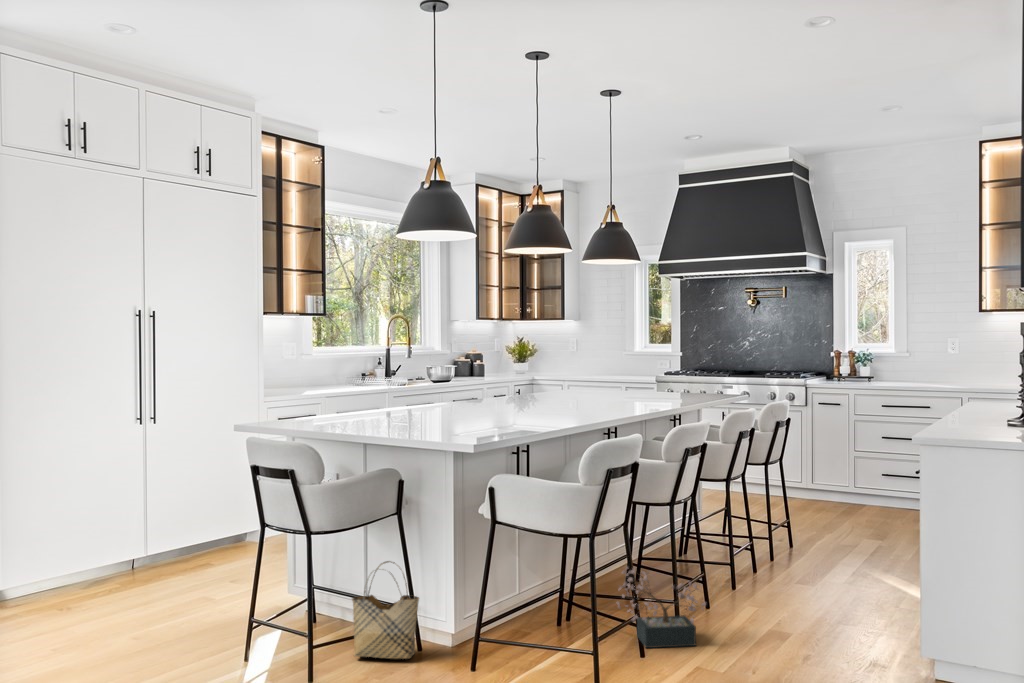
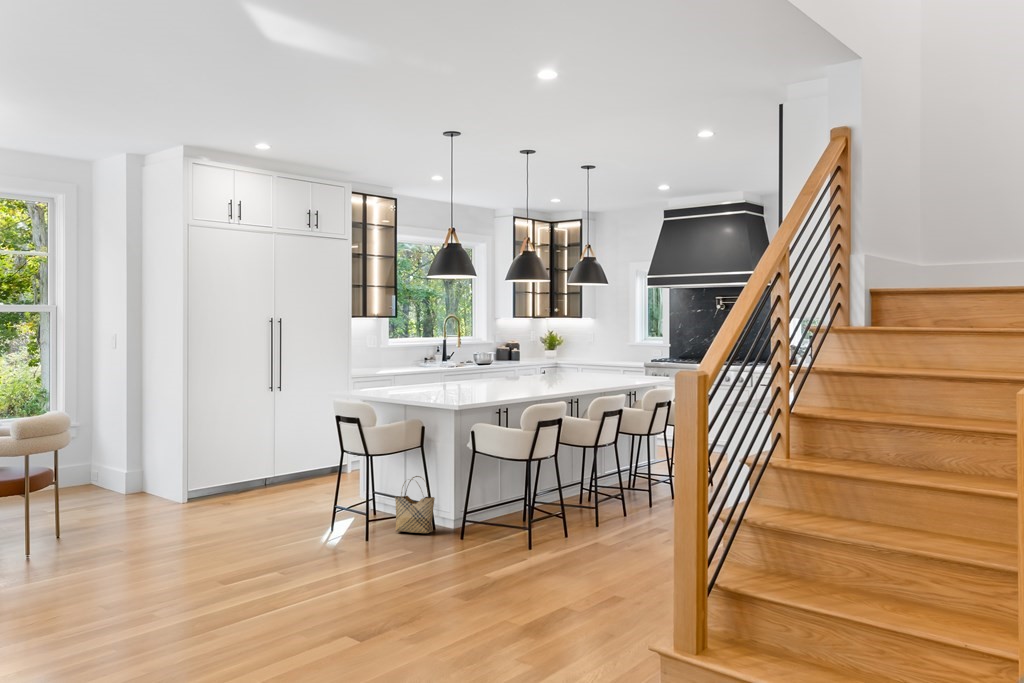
decorative plant: present [617,567,706,648] -> none [558,484,615,534]

